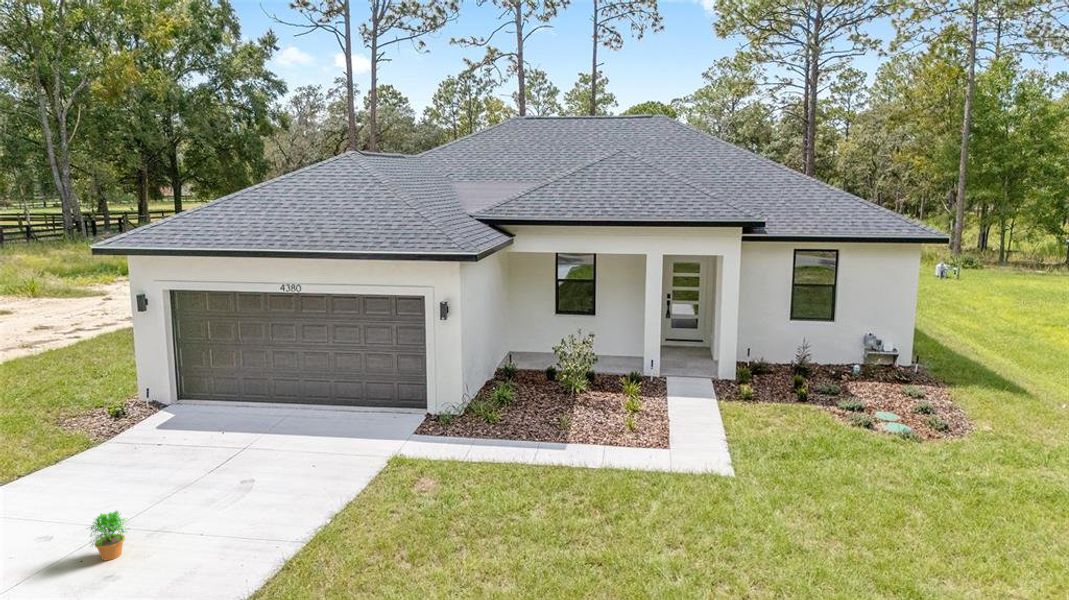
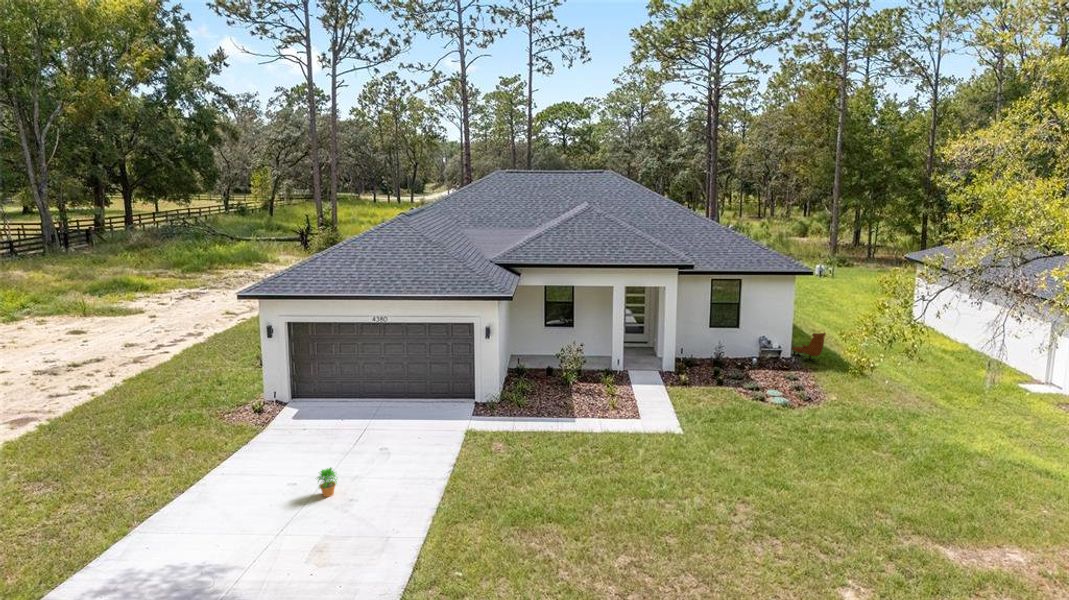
lounge chair: none [913,329,969,377] -> present [792,333,826,361]

